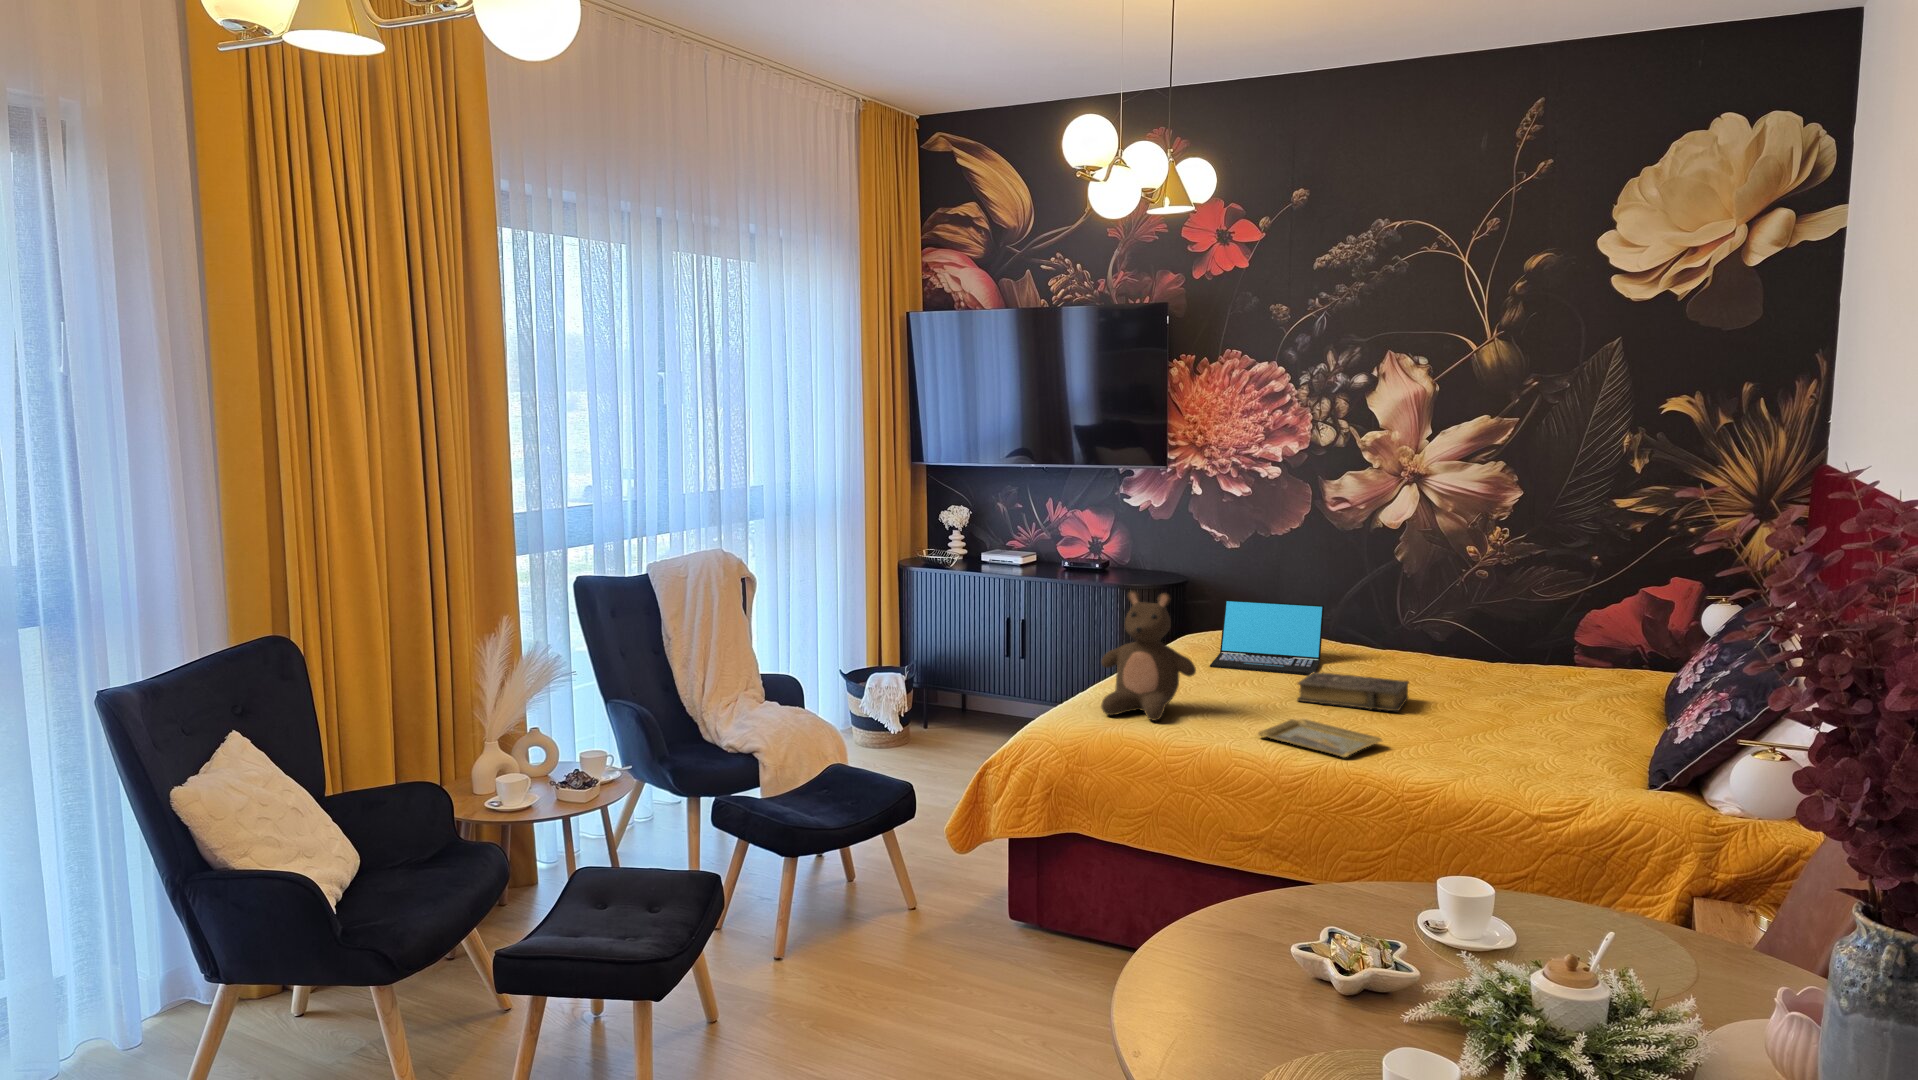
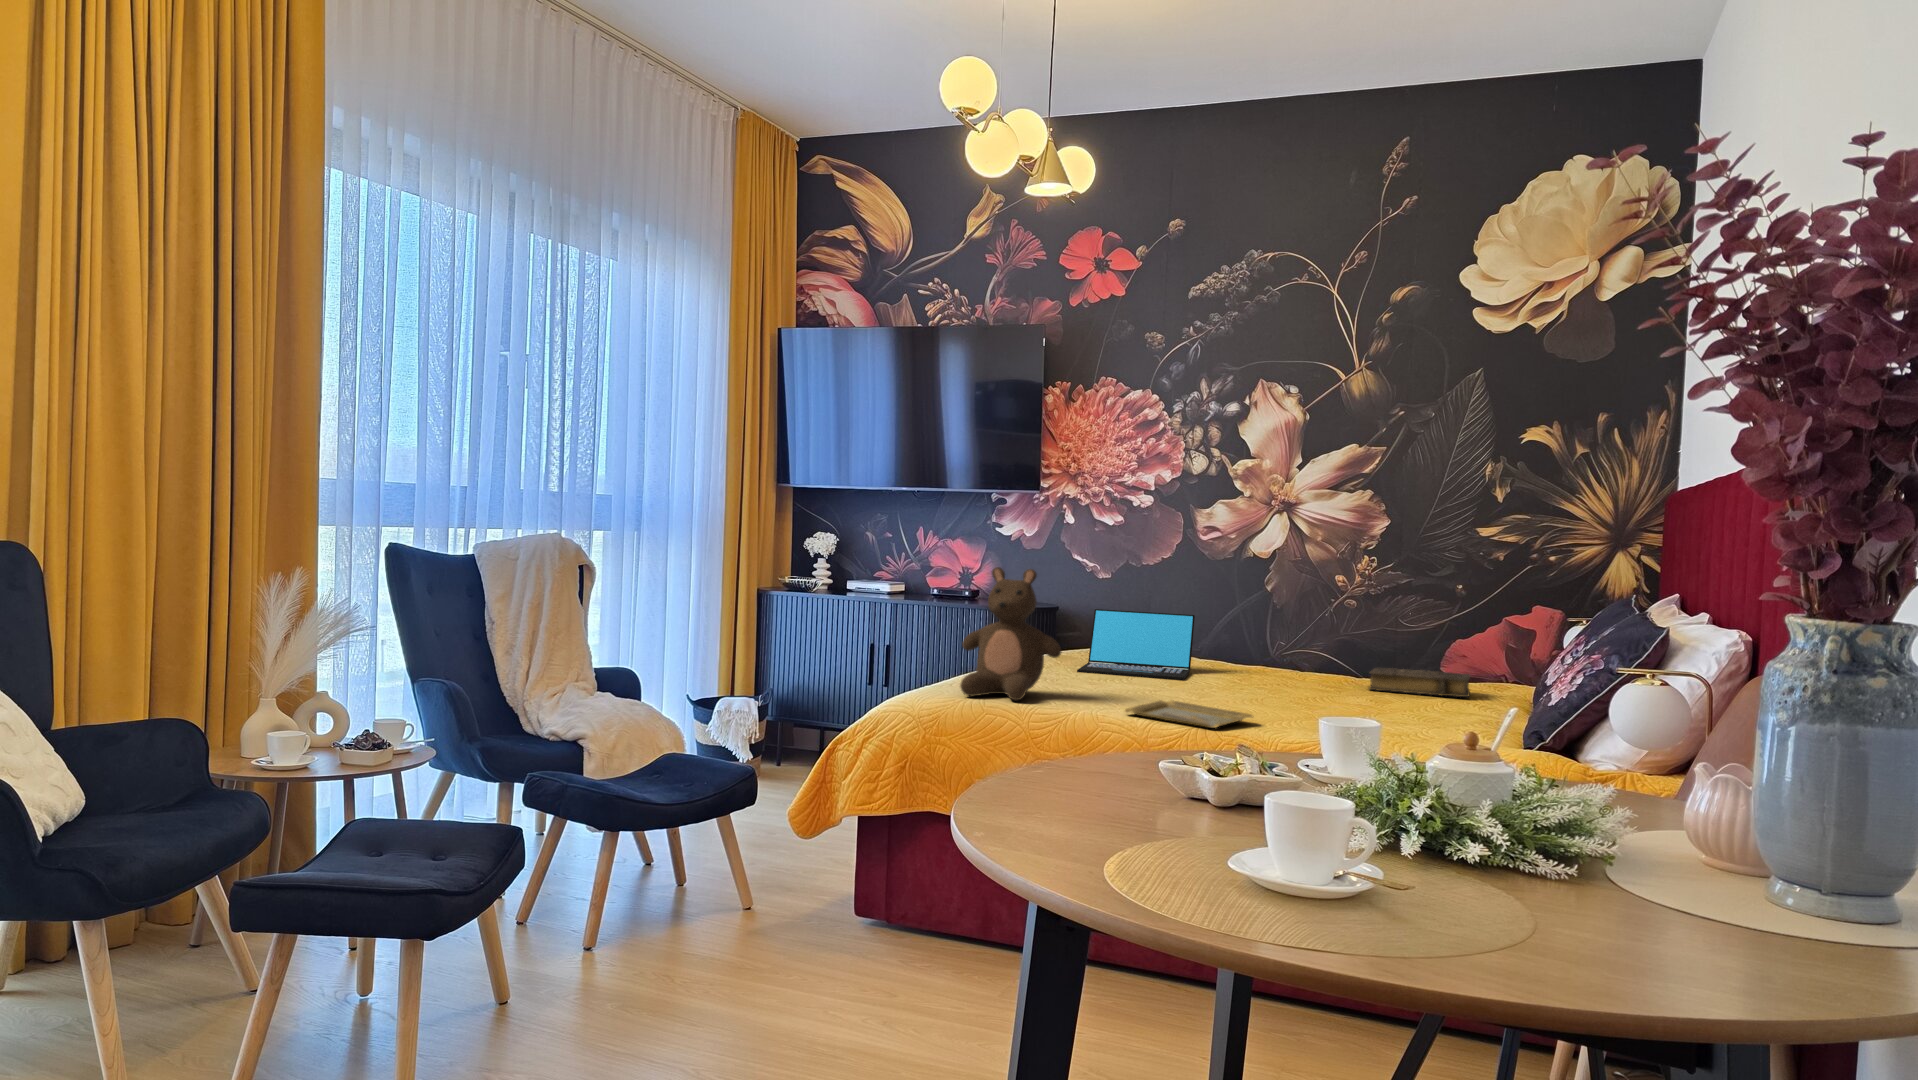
book: present [1297,672,1409,711] -> present [1369,668,1470,697]

